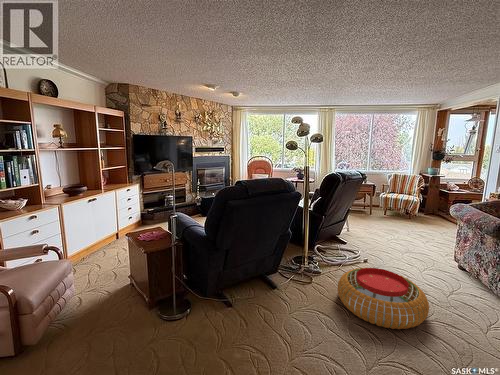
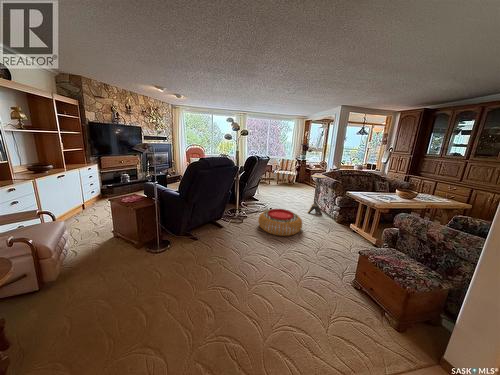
side table: none [441,208,487,288] -> present [307,175,327,215]

